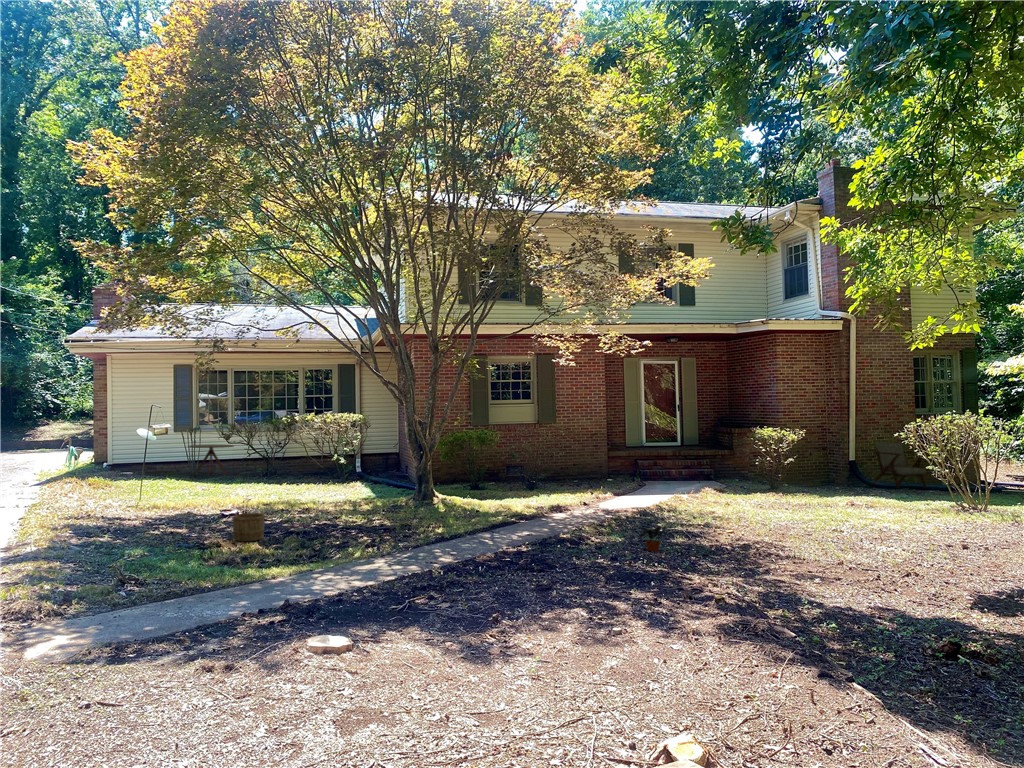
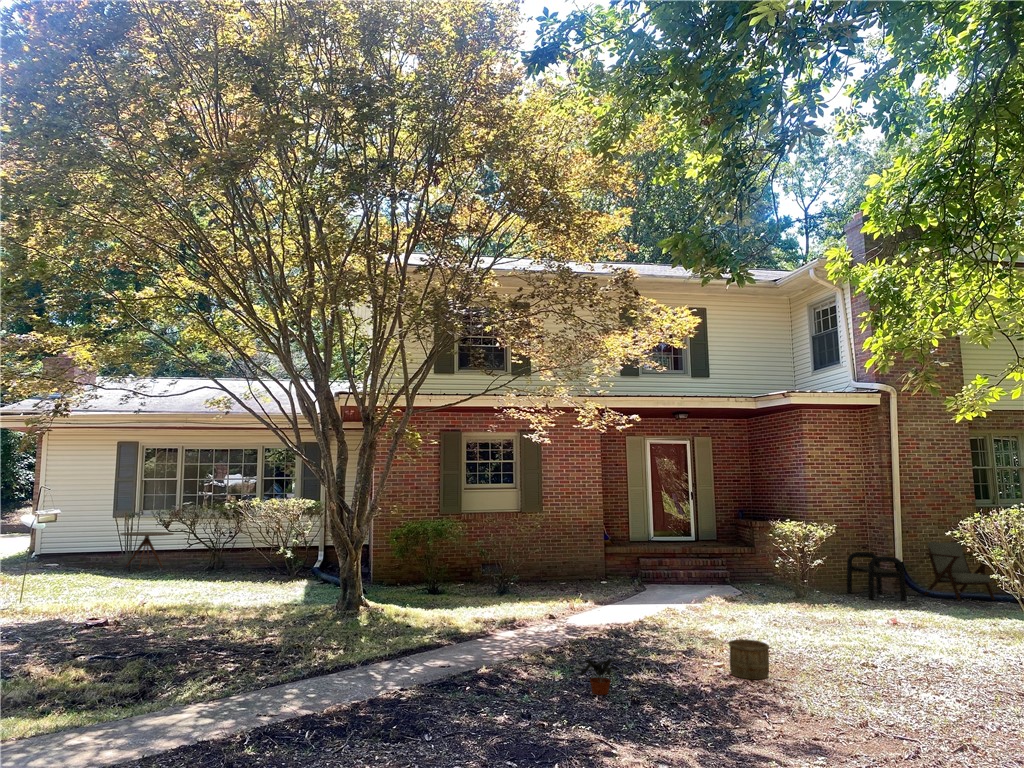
bench: none [809,452,858,490] -> present [847,552,907,601]
wooden bucket: present [233,513,265,542] -> present [729,639,770,680]

